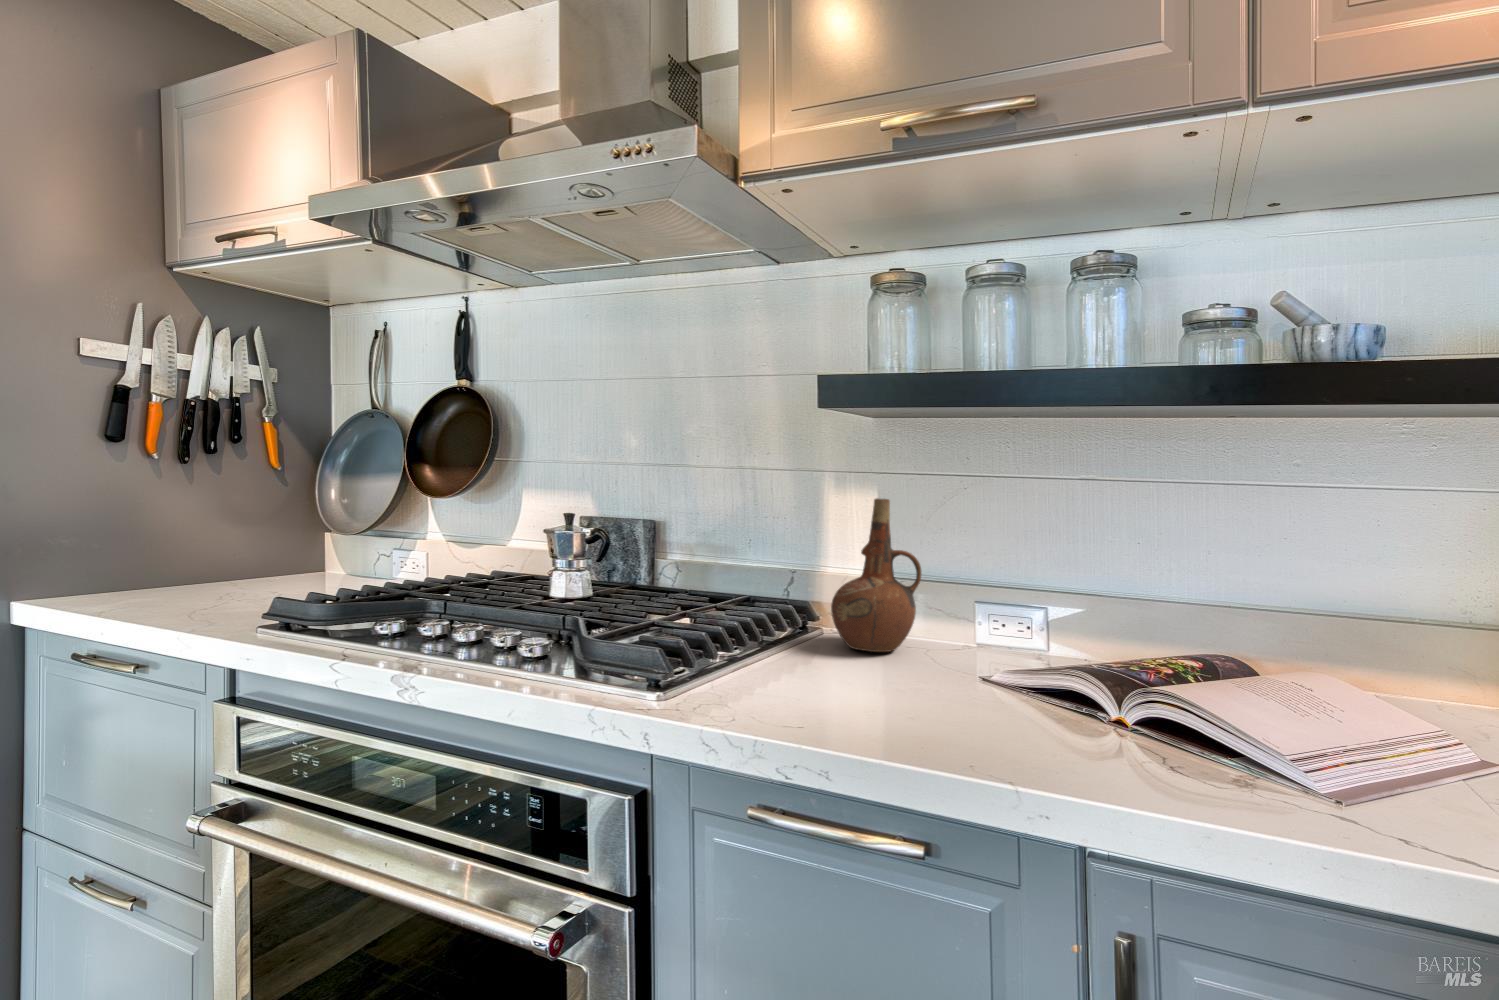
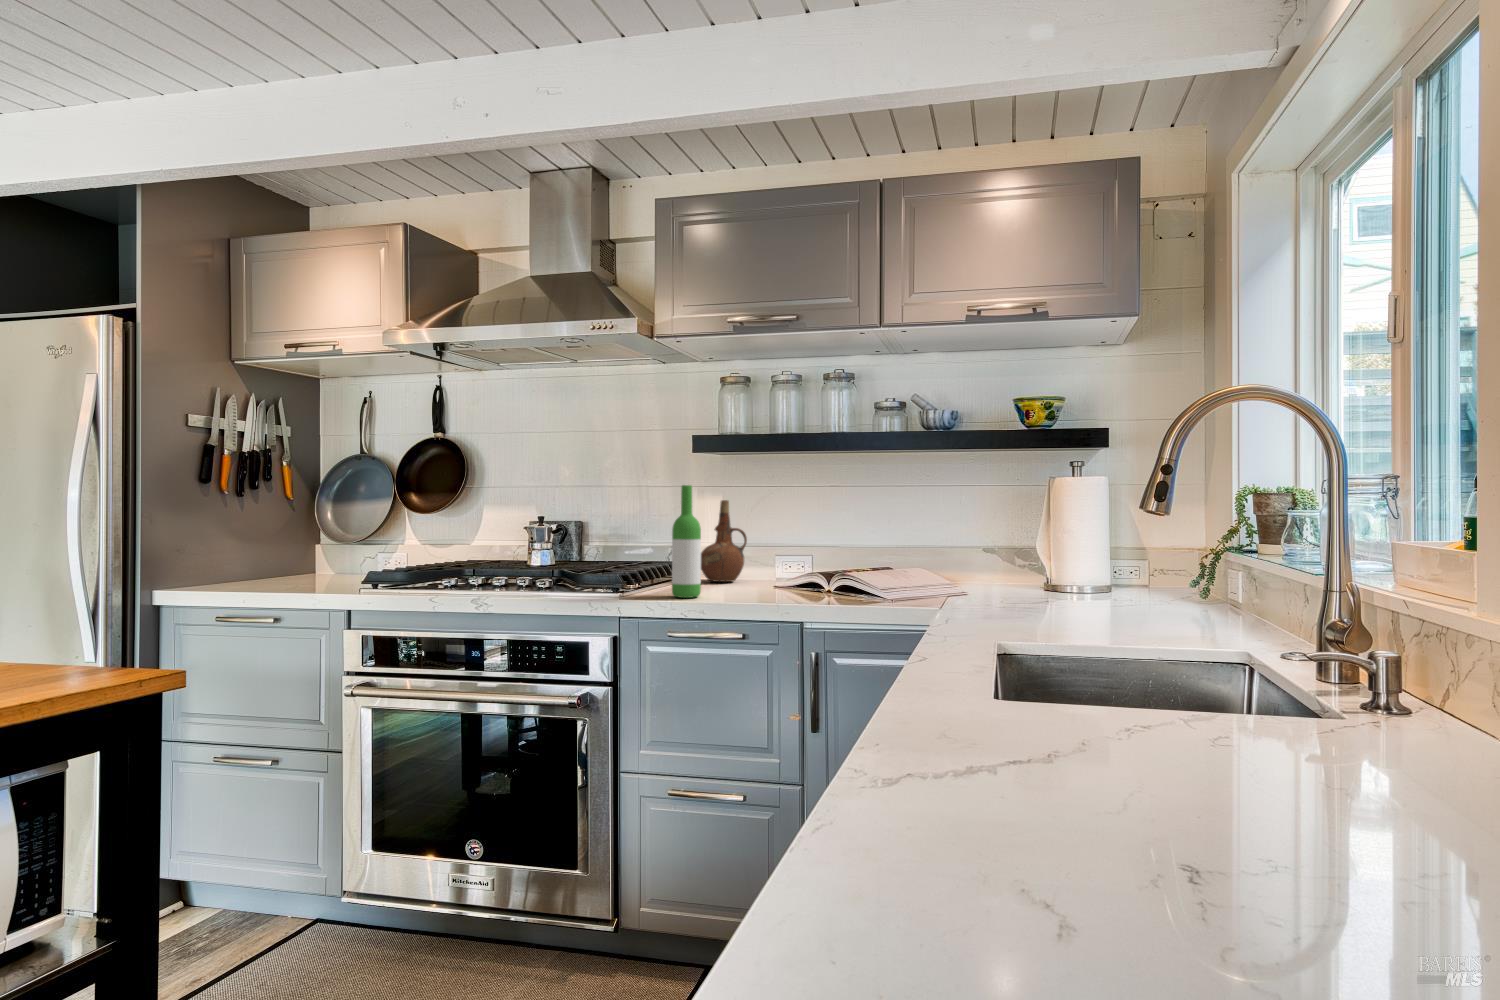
wine bottle: none [761,477,827,727] -> present [672,485,701,598]

